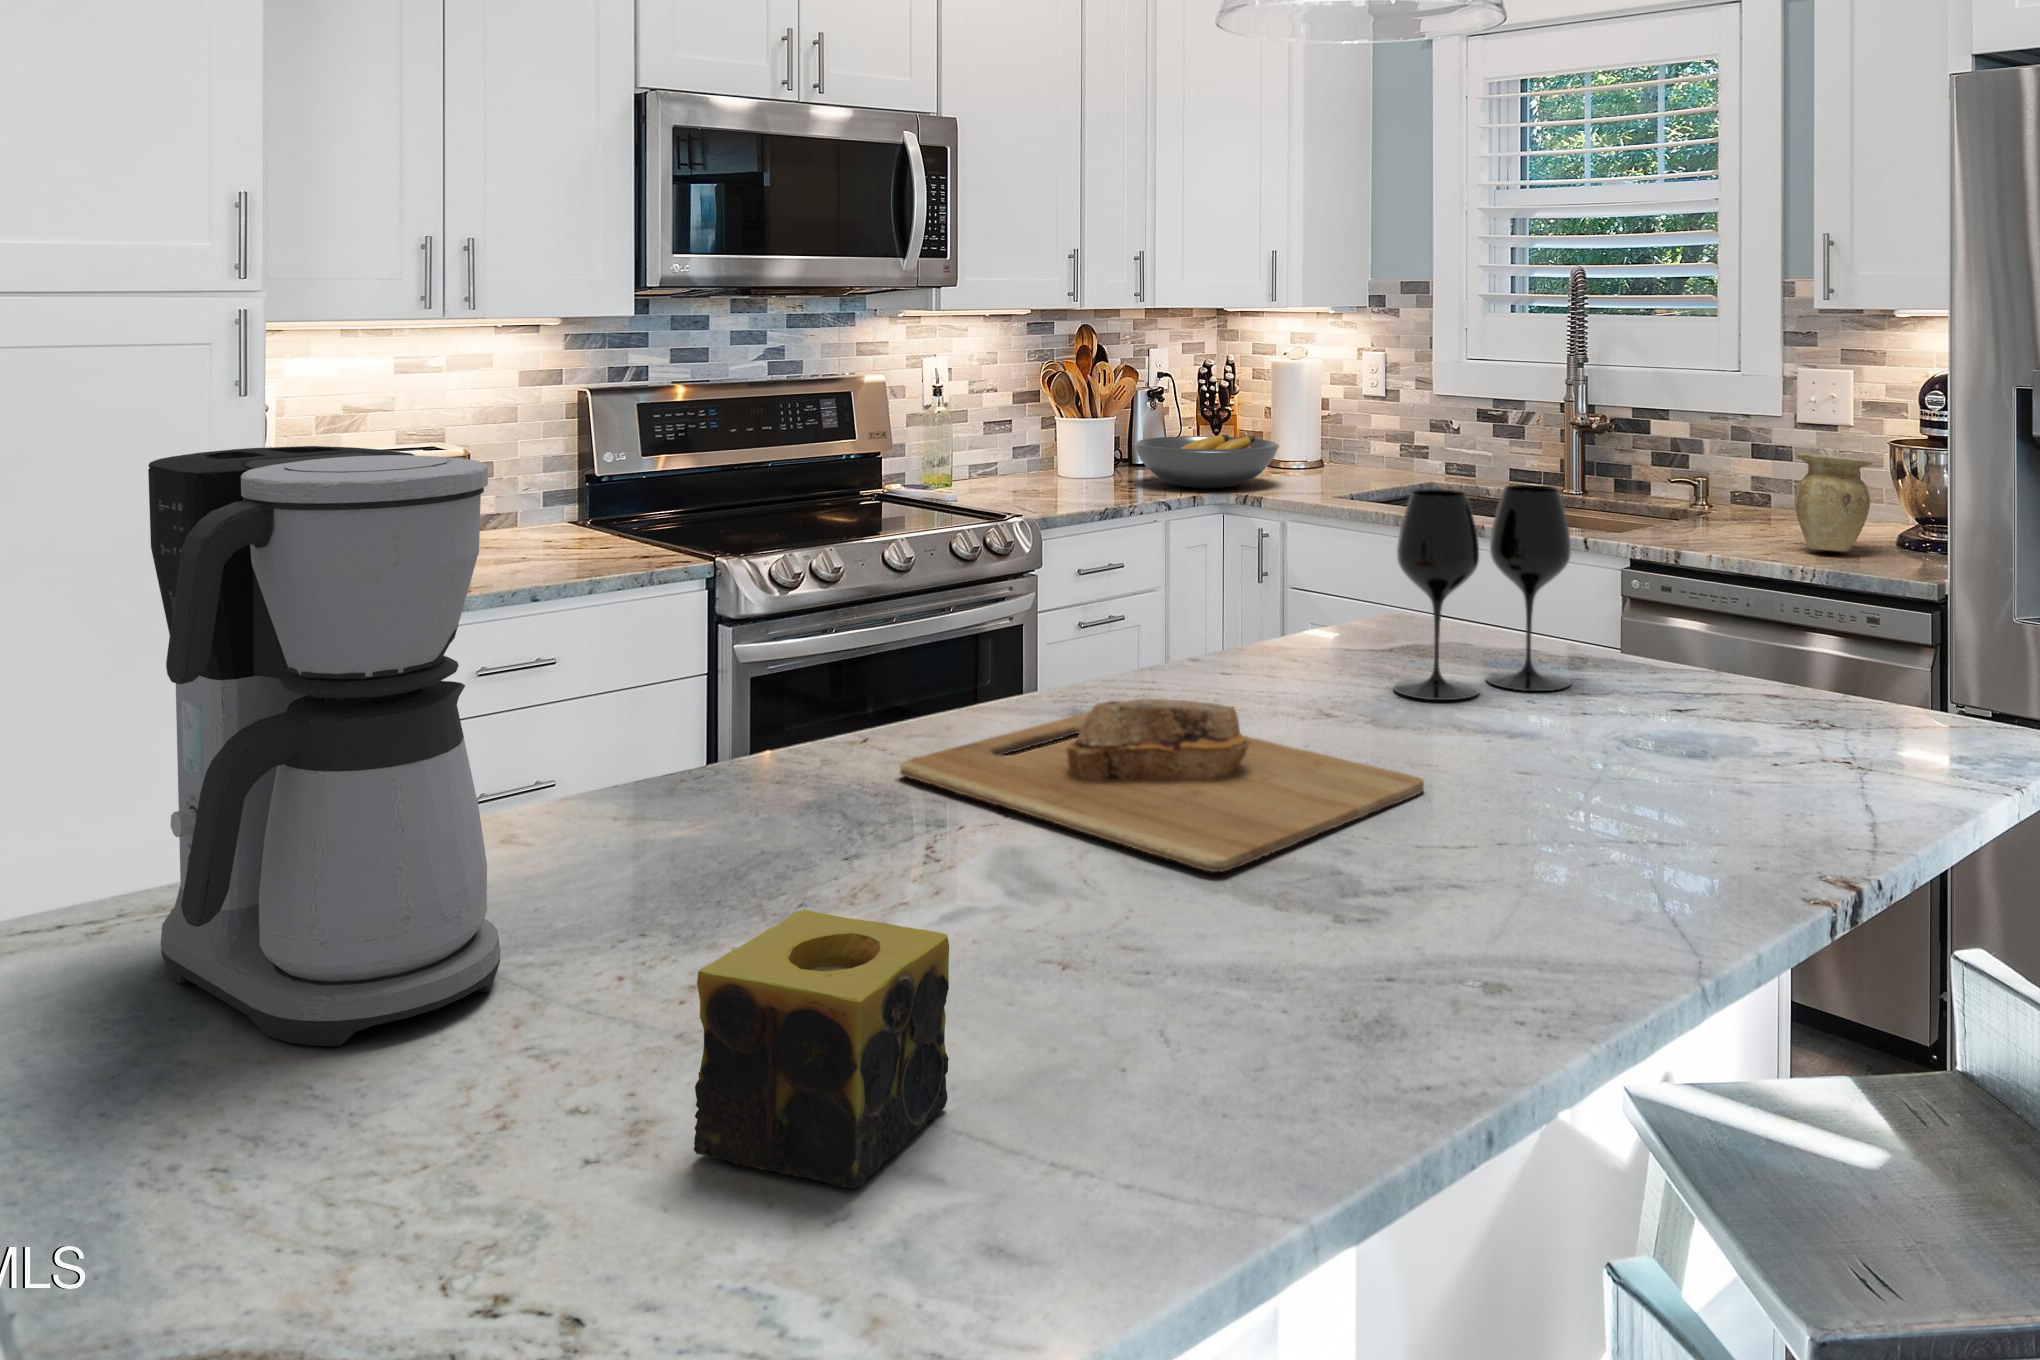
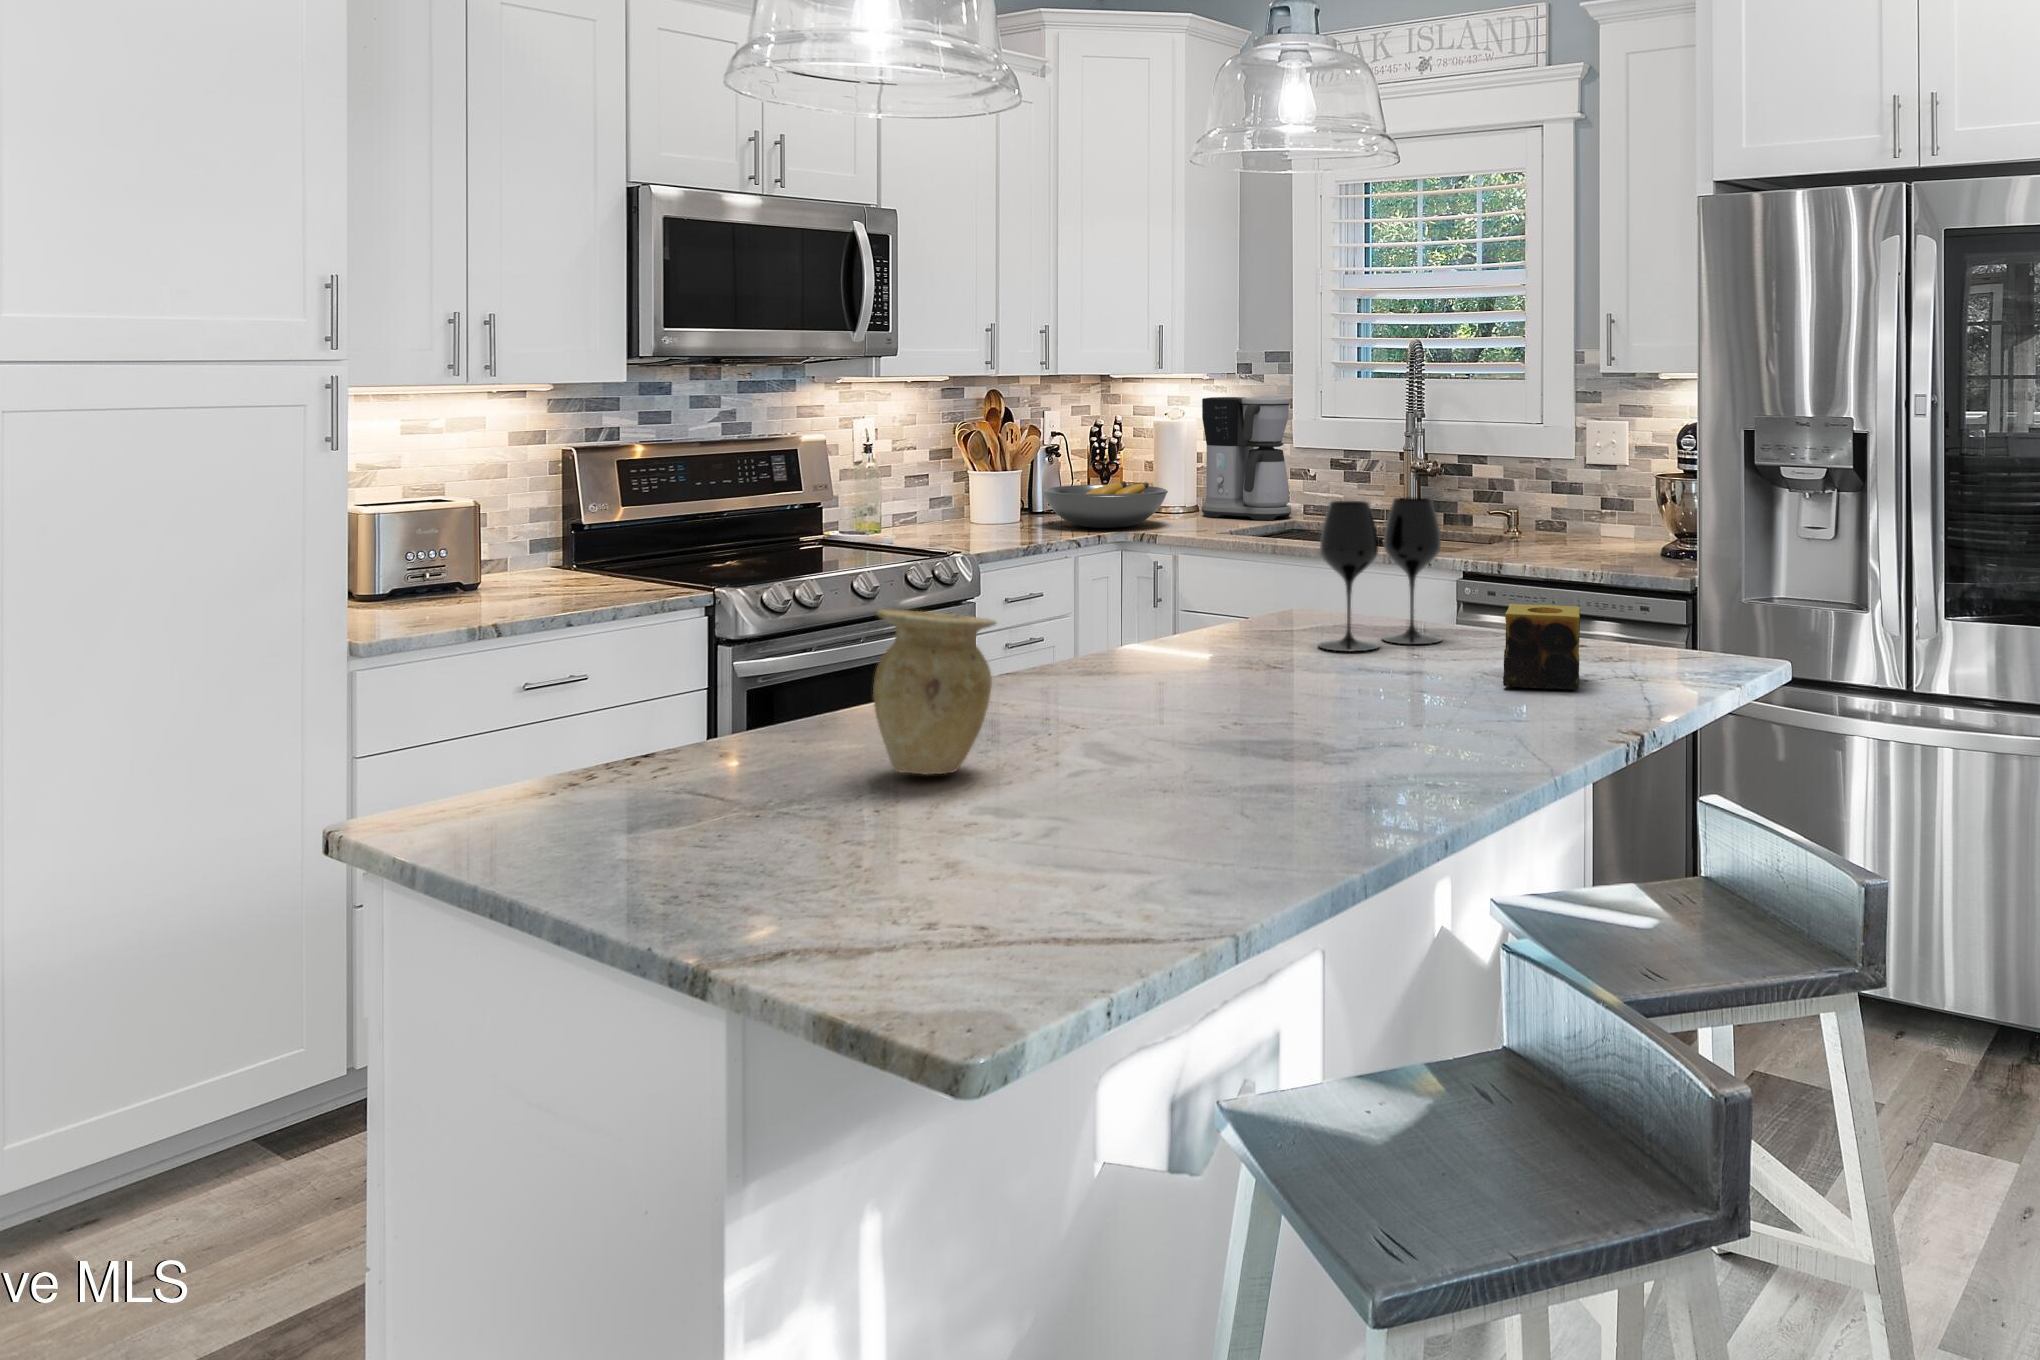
coffee maker: present [148,446,500,1046] -> present [1202,396,1291,520]
vase: present [1794,454,1872,551] -> present [873,609,996,775]
cutting board: present [900,699,1424,872] -> none [990,645,1359,740]
candle: present [694,909,949,1188] -> present [1503,604,1580,690]

